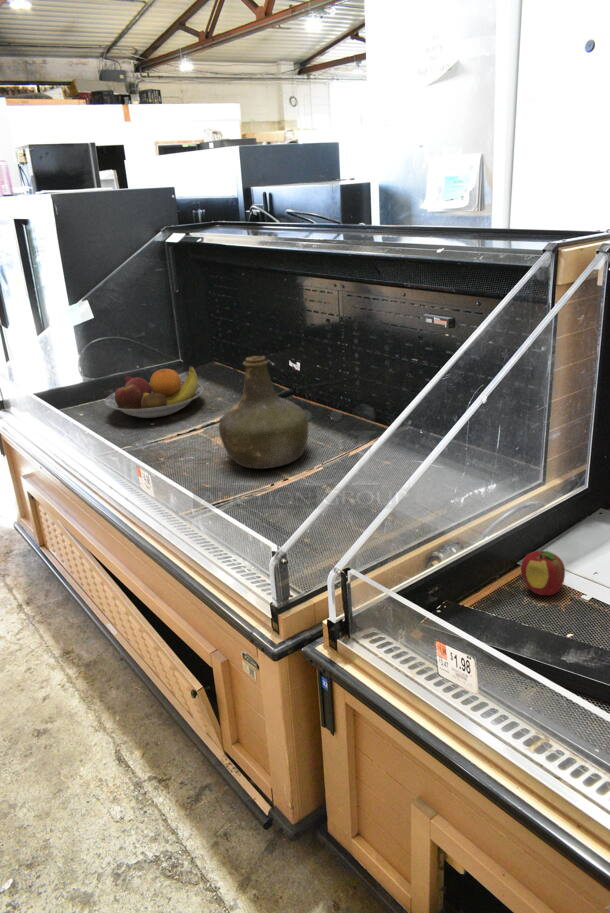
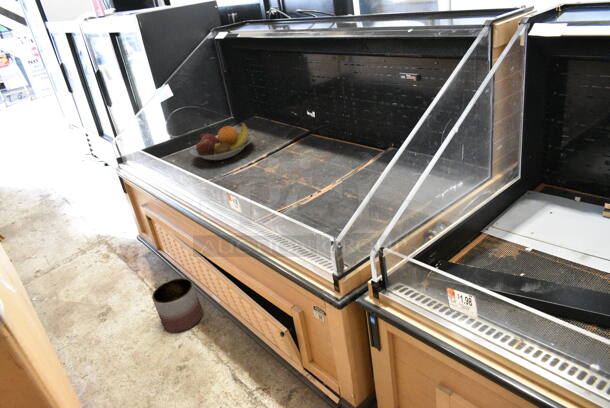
bottle: present [219,356,308,469] -> none [272,113,331,187]
apple: present [521,549,565,595] -> none [486,220,514,249]
planter: none [14,593,91,677] -> present [152,278,203,332]

